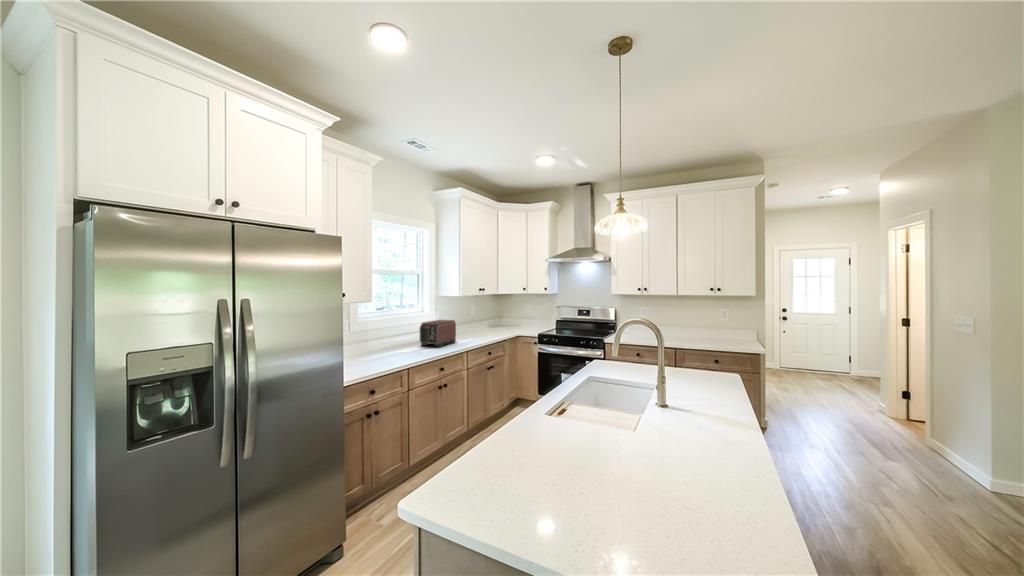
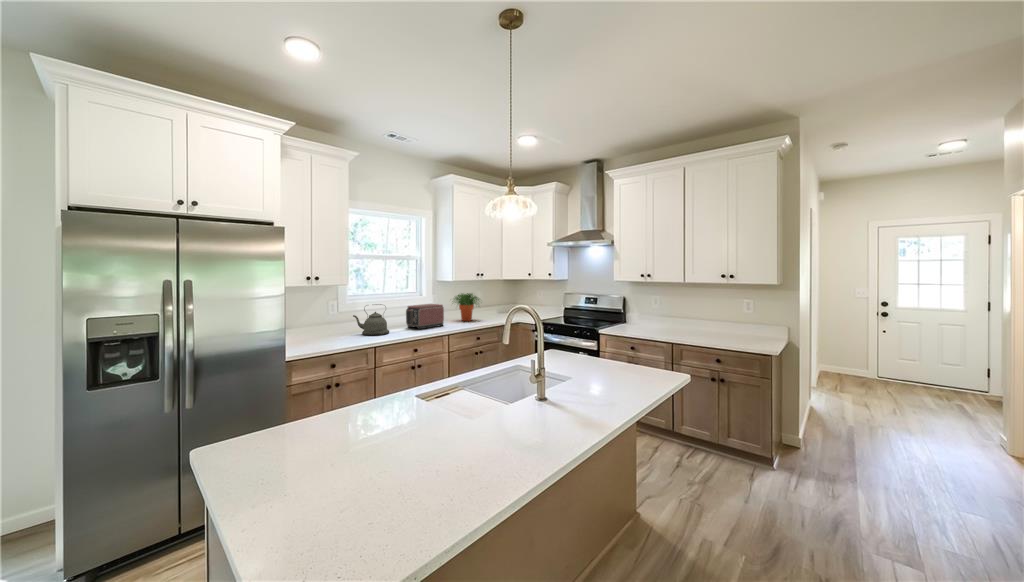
potted plant: none [454,307,487,336] -> present [454,293,479,321]
kettle: none [372,322,411,356] -> present [353,304,389,335]

